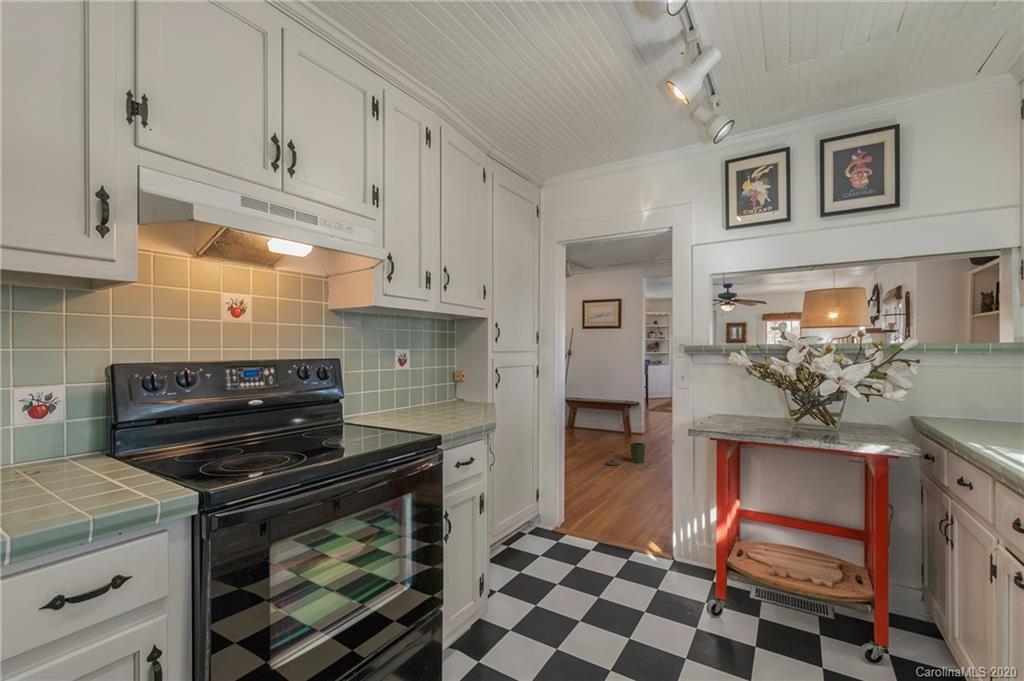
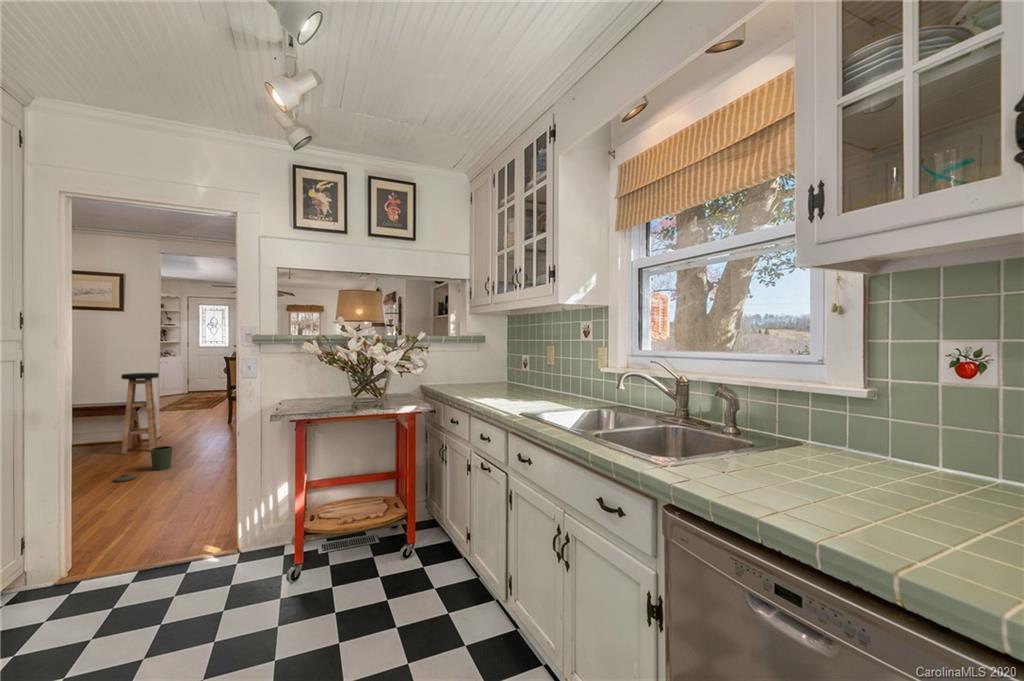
bar stool: none [616,378,641,446] -> present [121,373,159,454]

